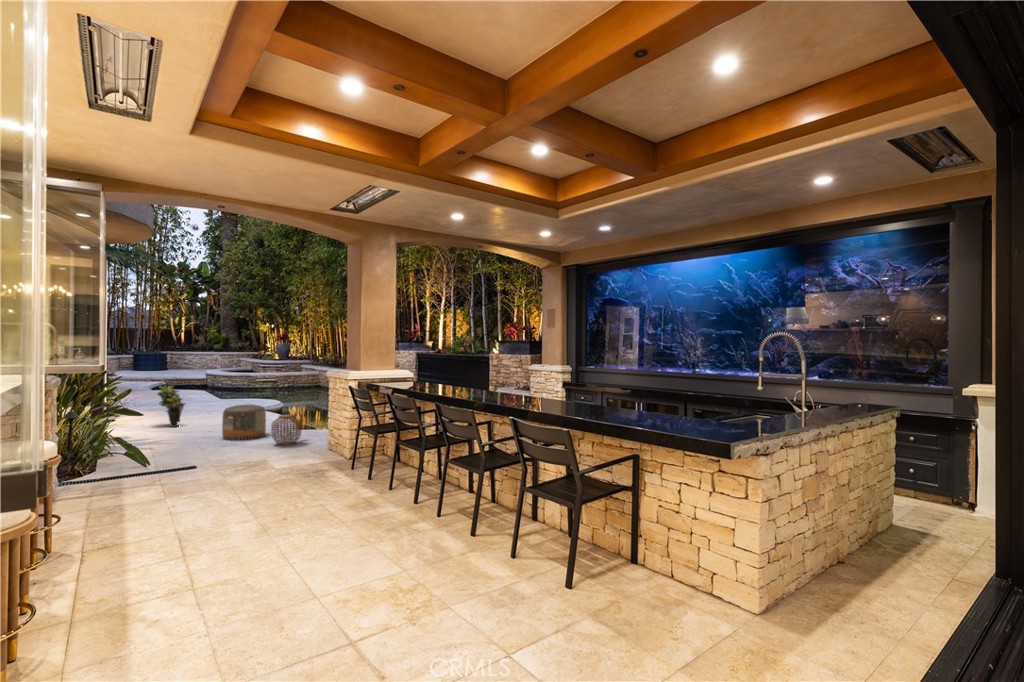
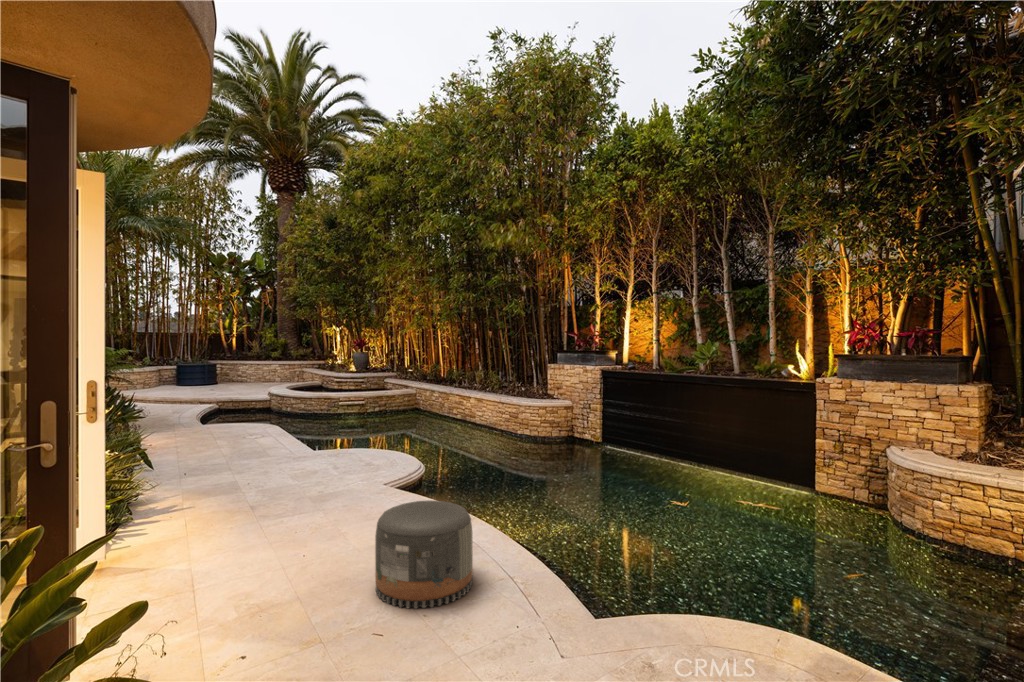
potted plant: present [157,386,185,427] -> none [212,439,271,535]
woven basket: present [271,414,302,445] -> none [532,550,611,651]

